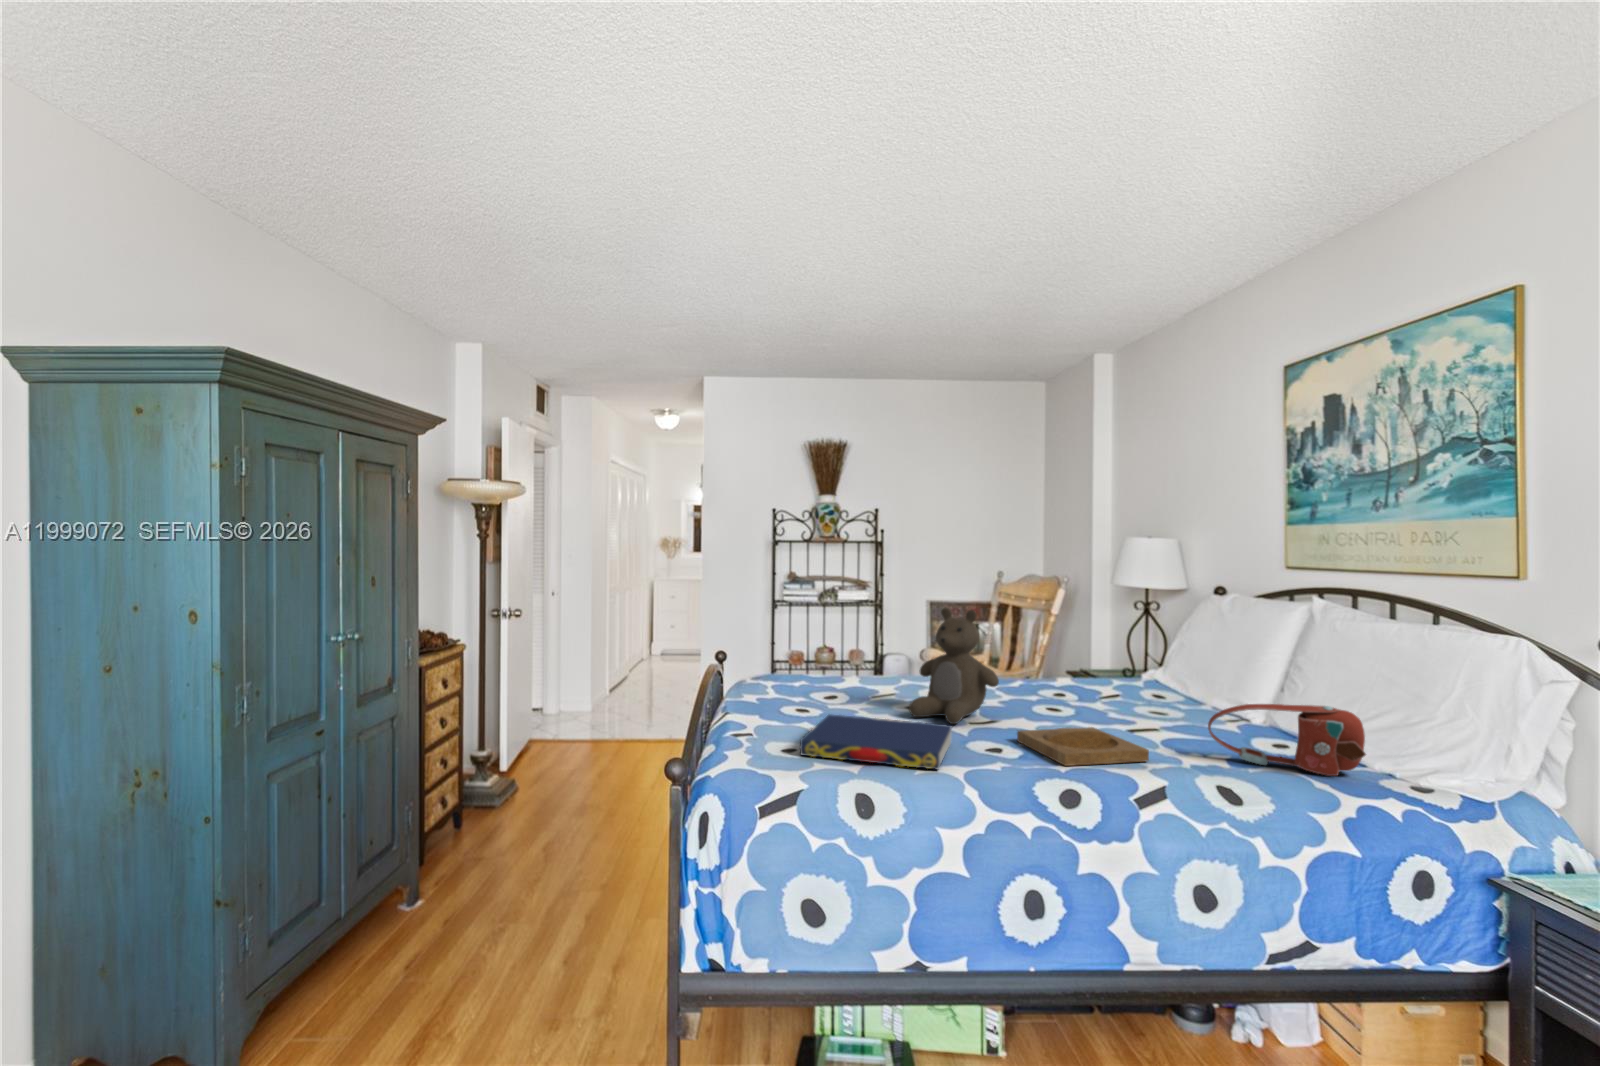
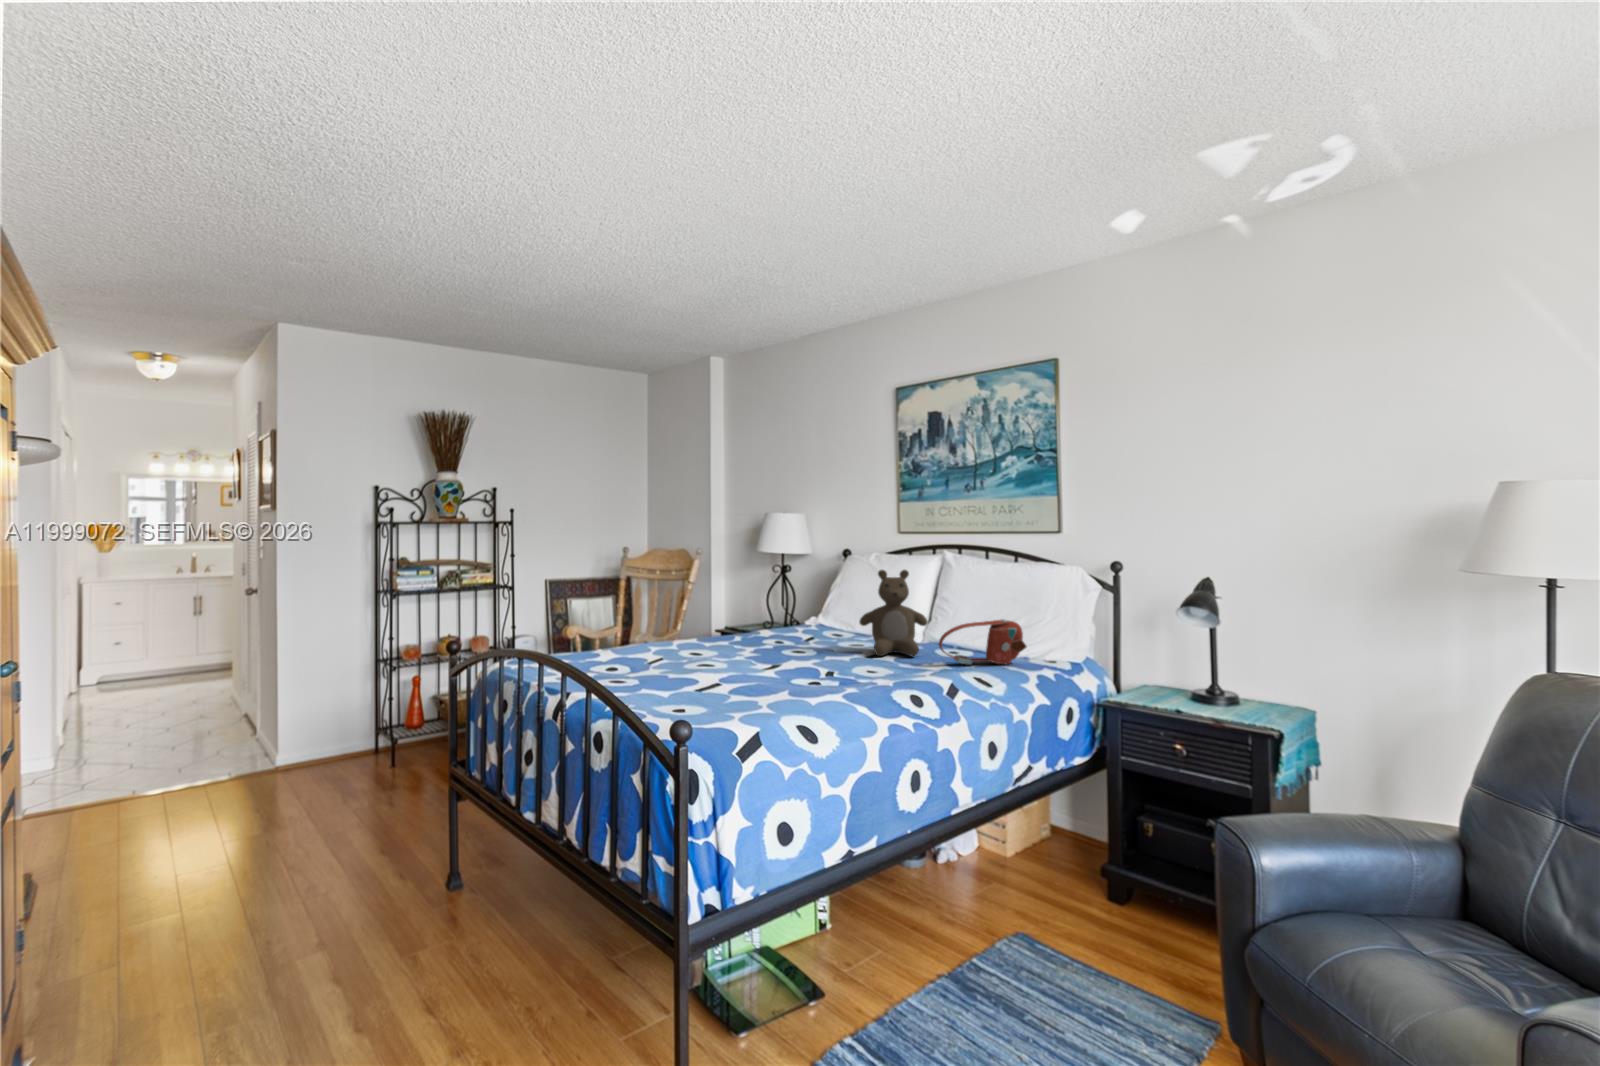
teddy bear: present [909,608,999,724] -> present [860,570,927,656]
book: present [800,715,952,770] -> none [678,669,819,712]
tray: present [1017,727,1149,766] -> none [822,658,917,684]

